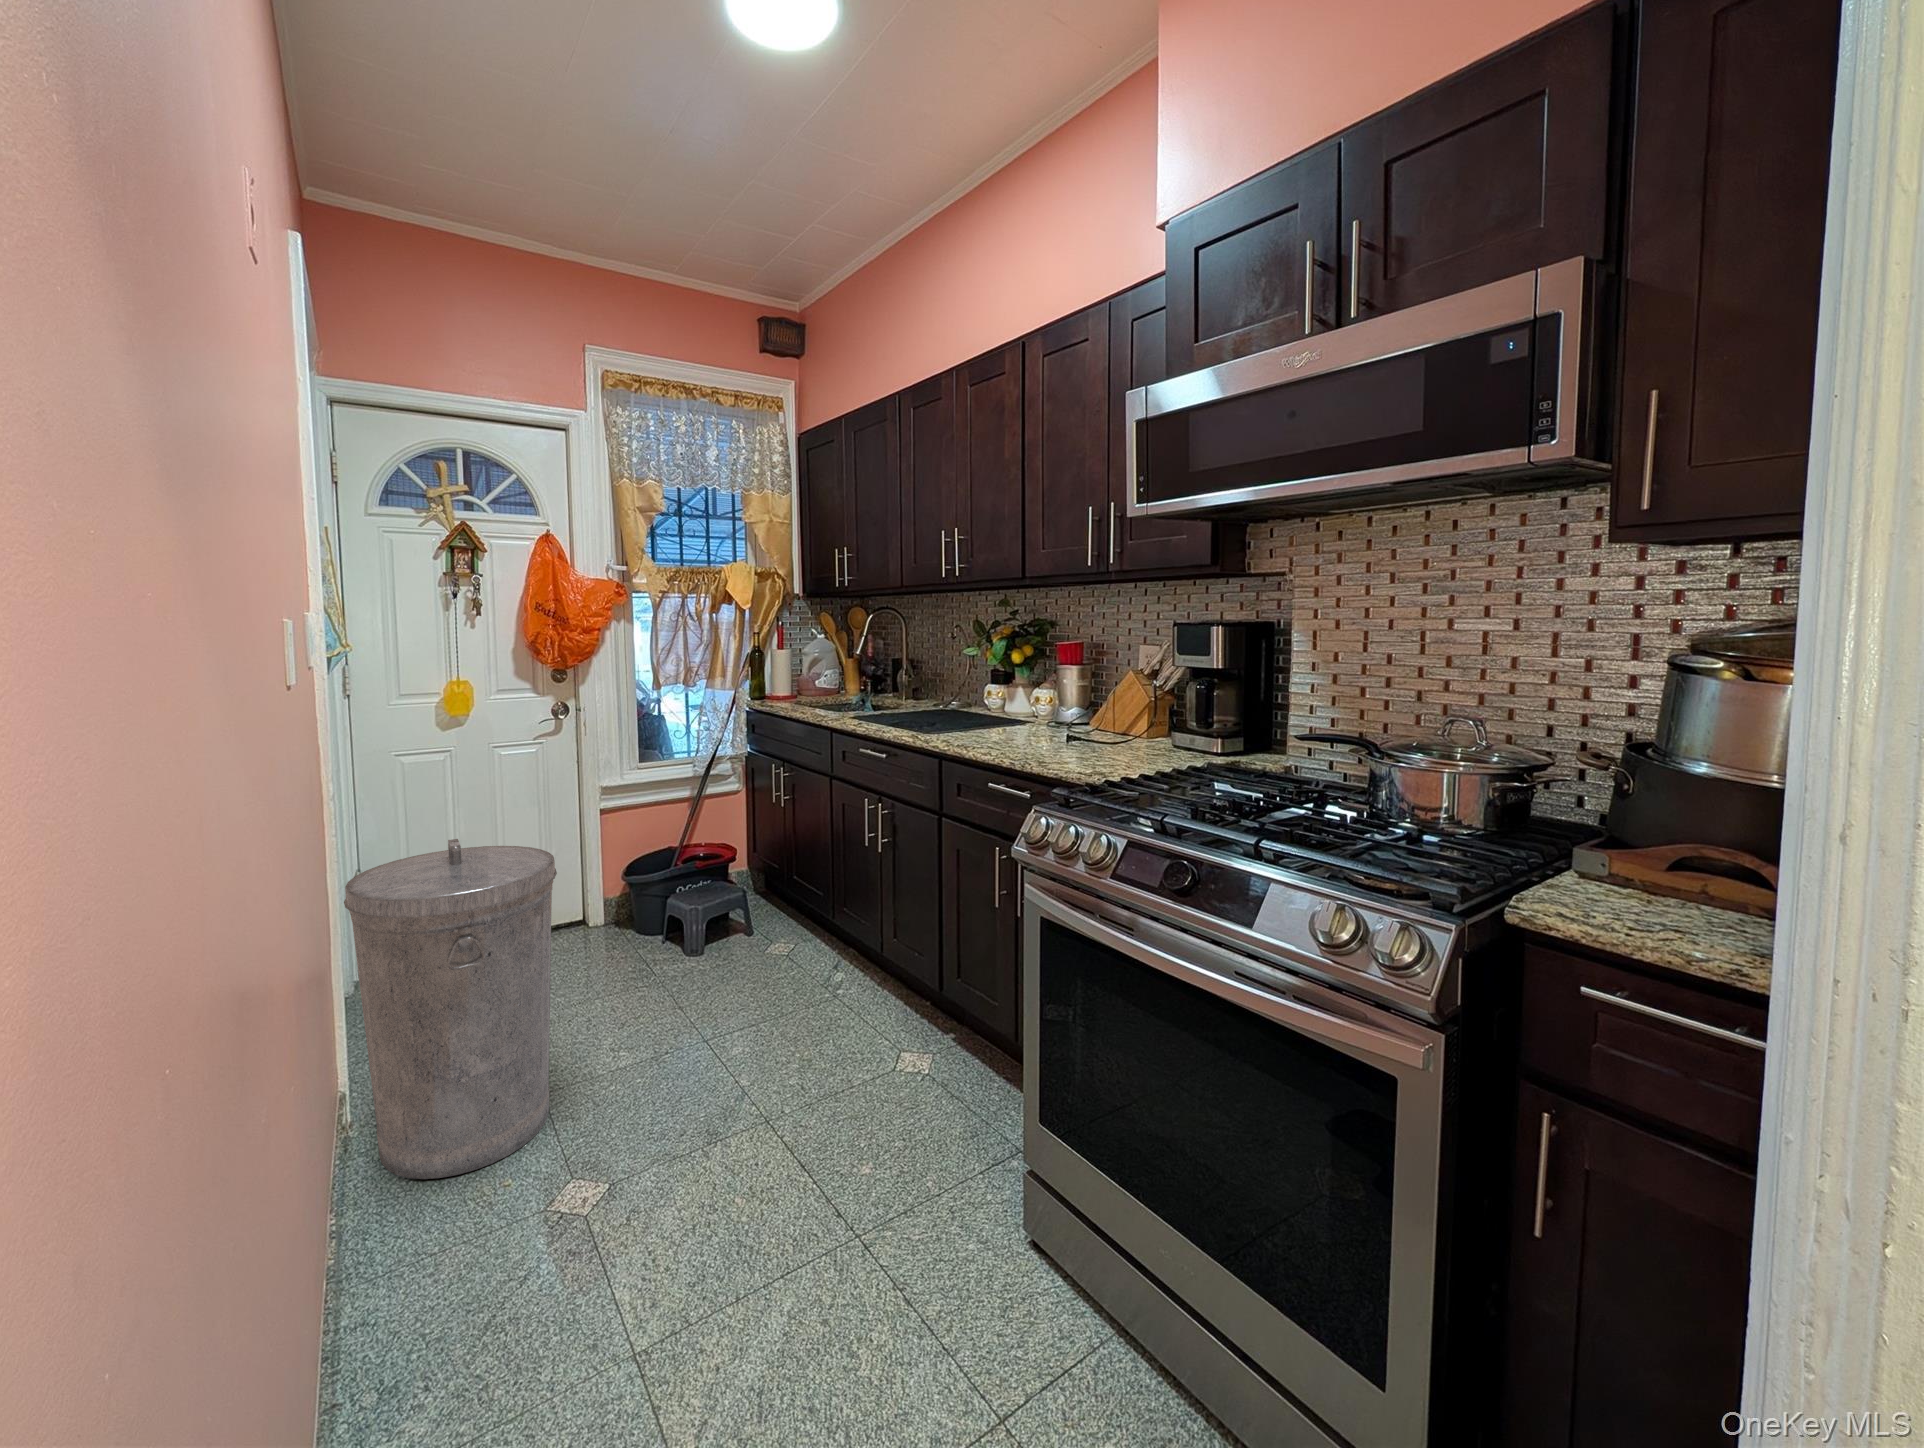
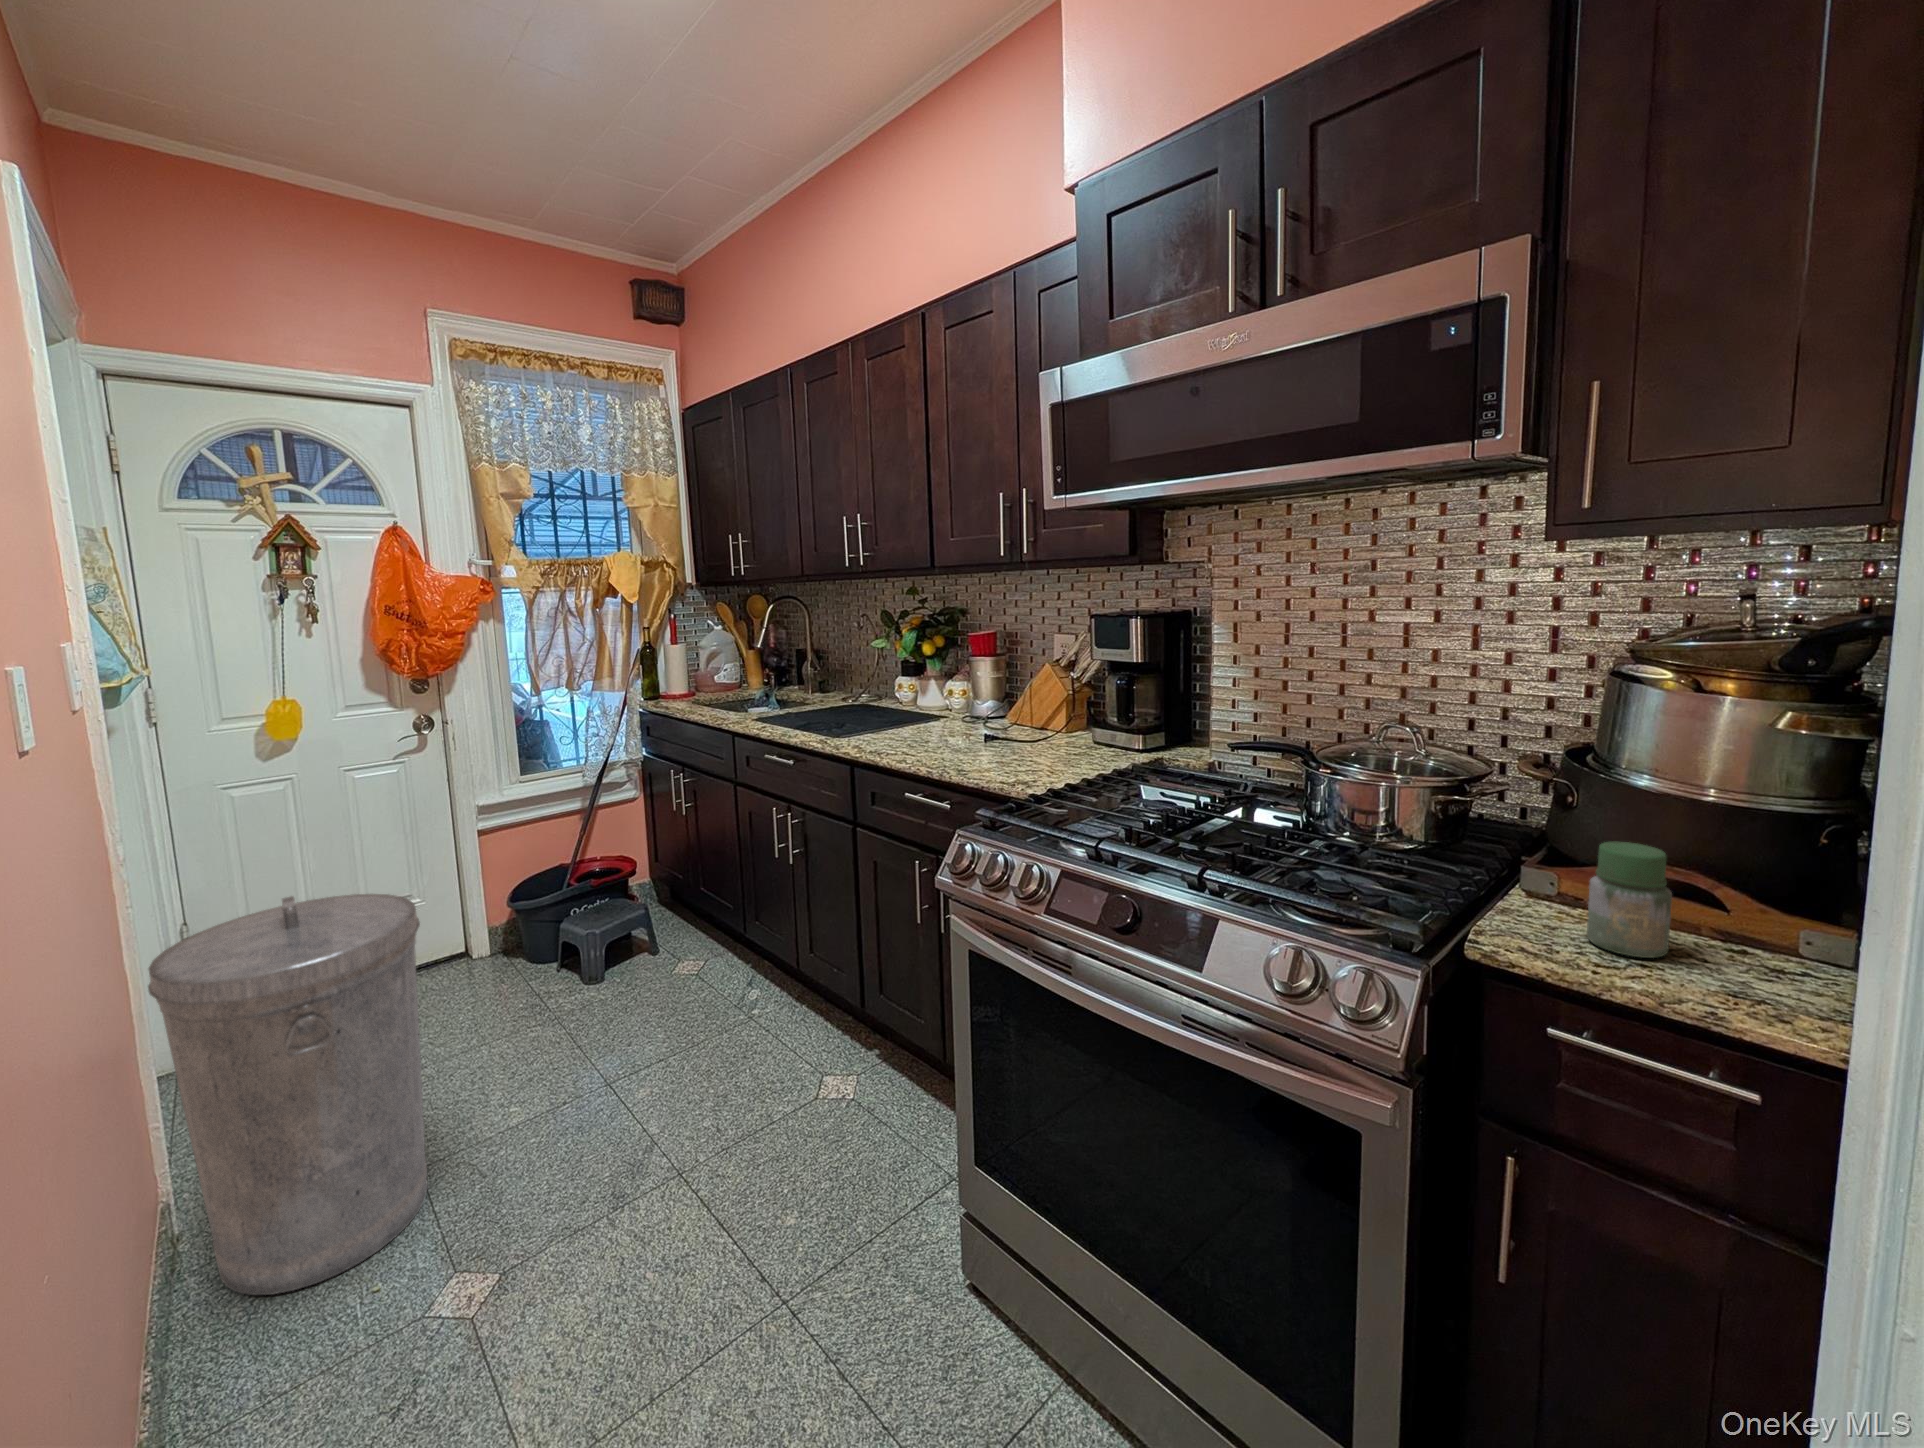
jar: none [1627,818,1710,927] -> present [1587,842,1672,958]

